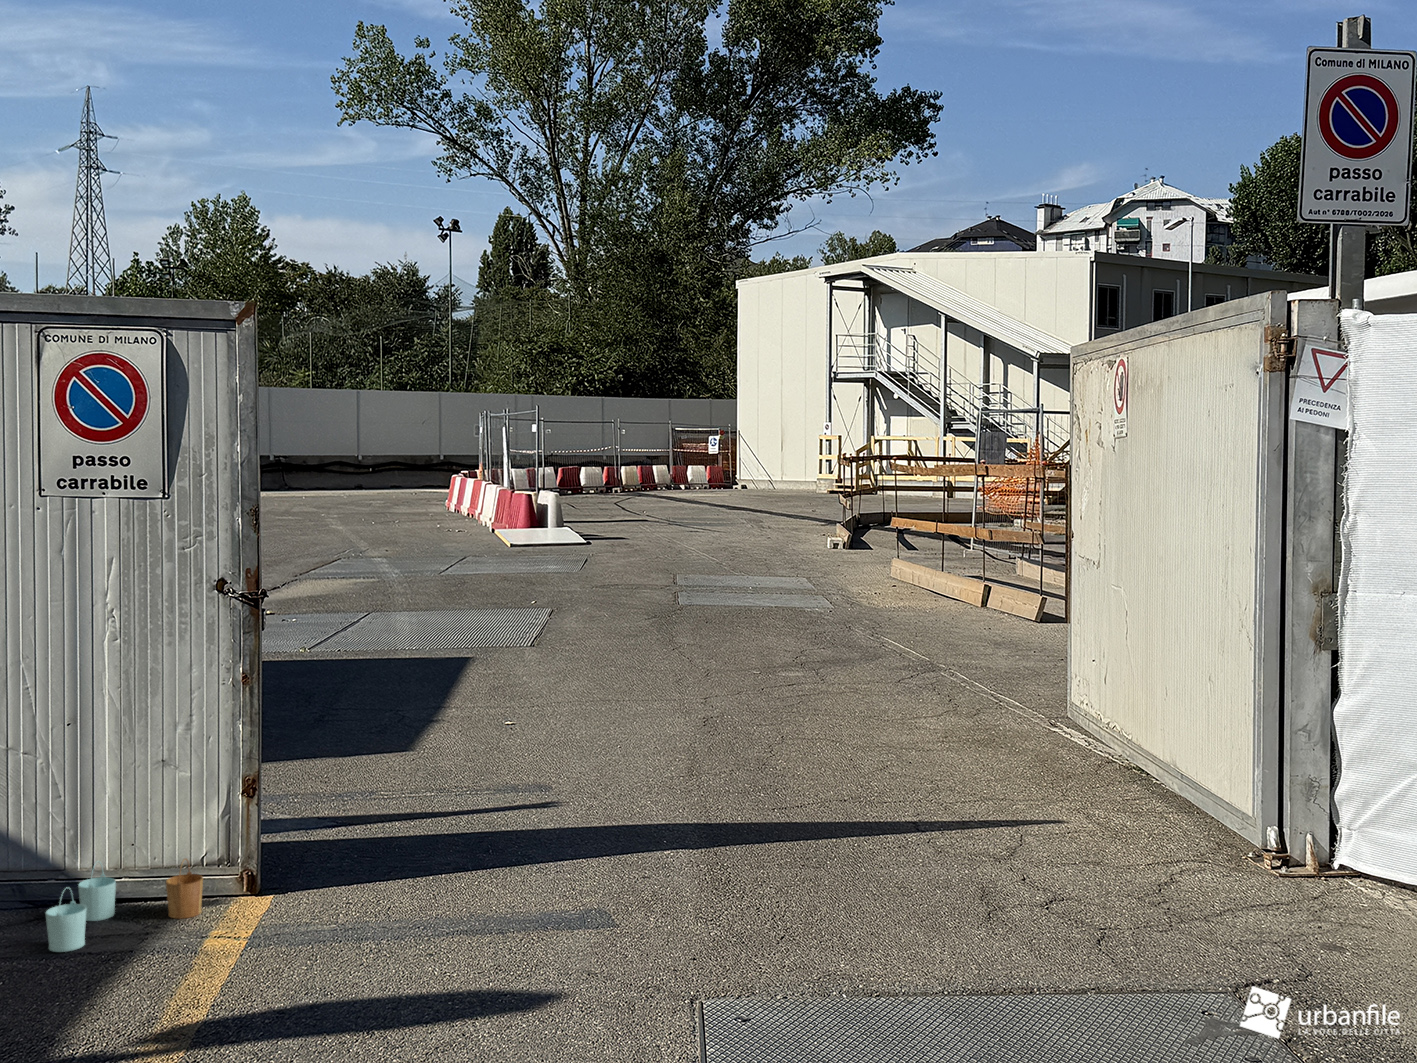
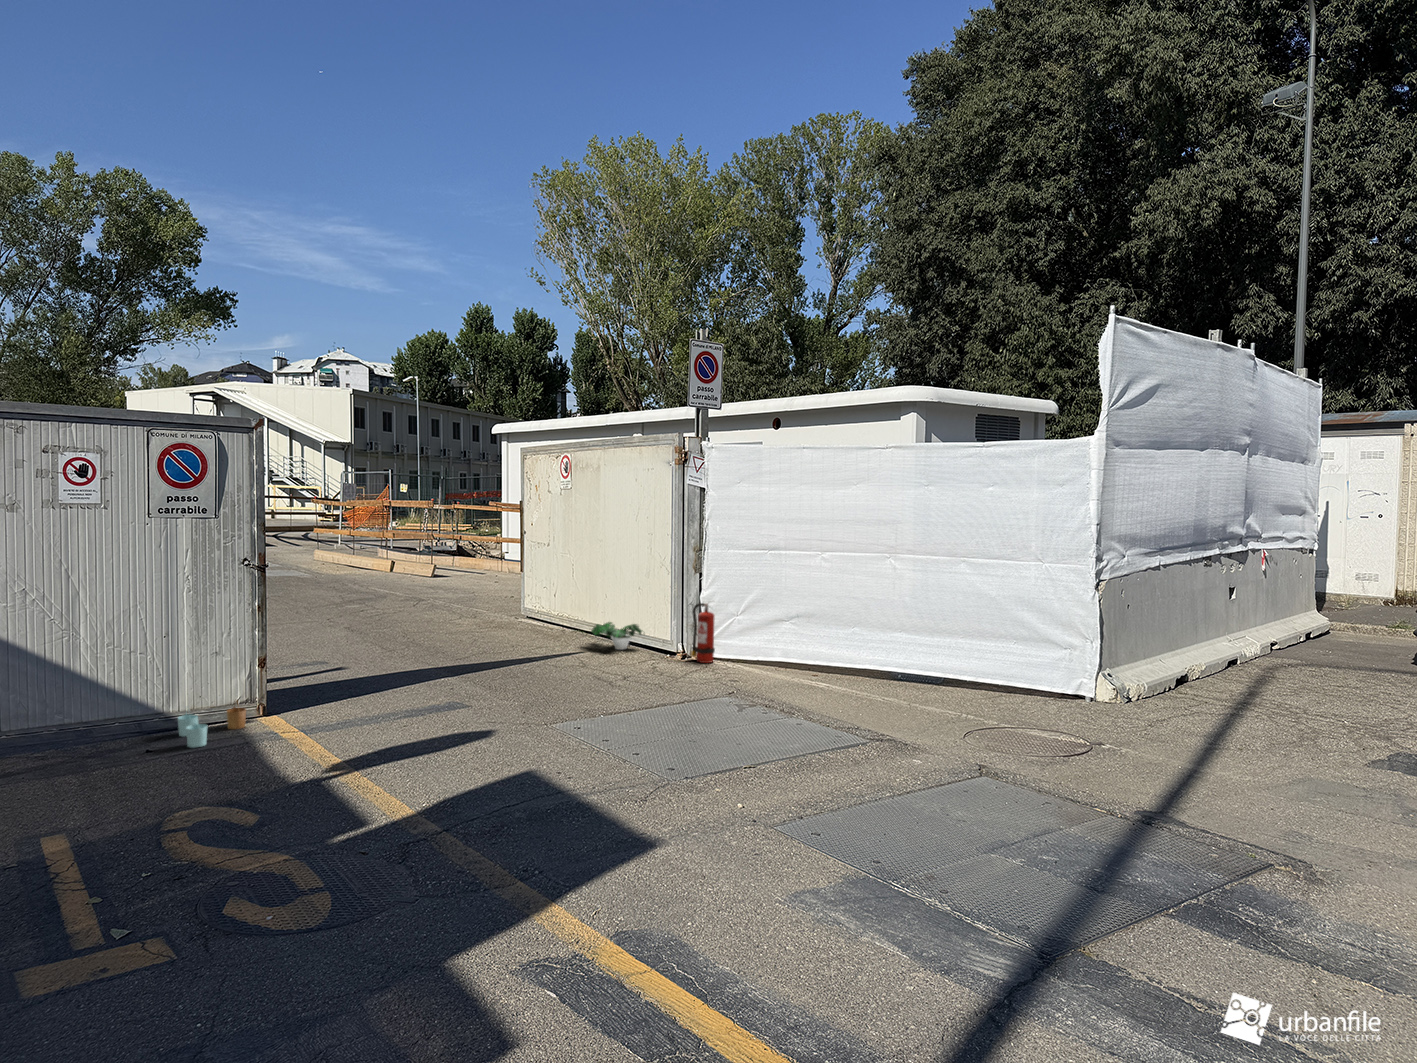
fire extinguisher: none [1297,731,1365,898] -> present [691,603,715,663]
potted plant: none [1063,754,1193,826] -> present [591,622,642,650]

